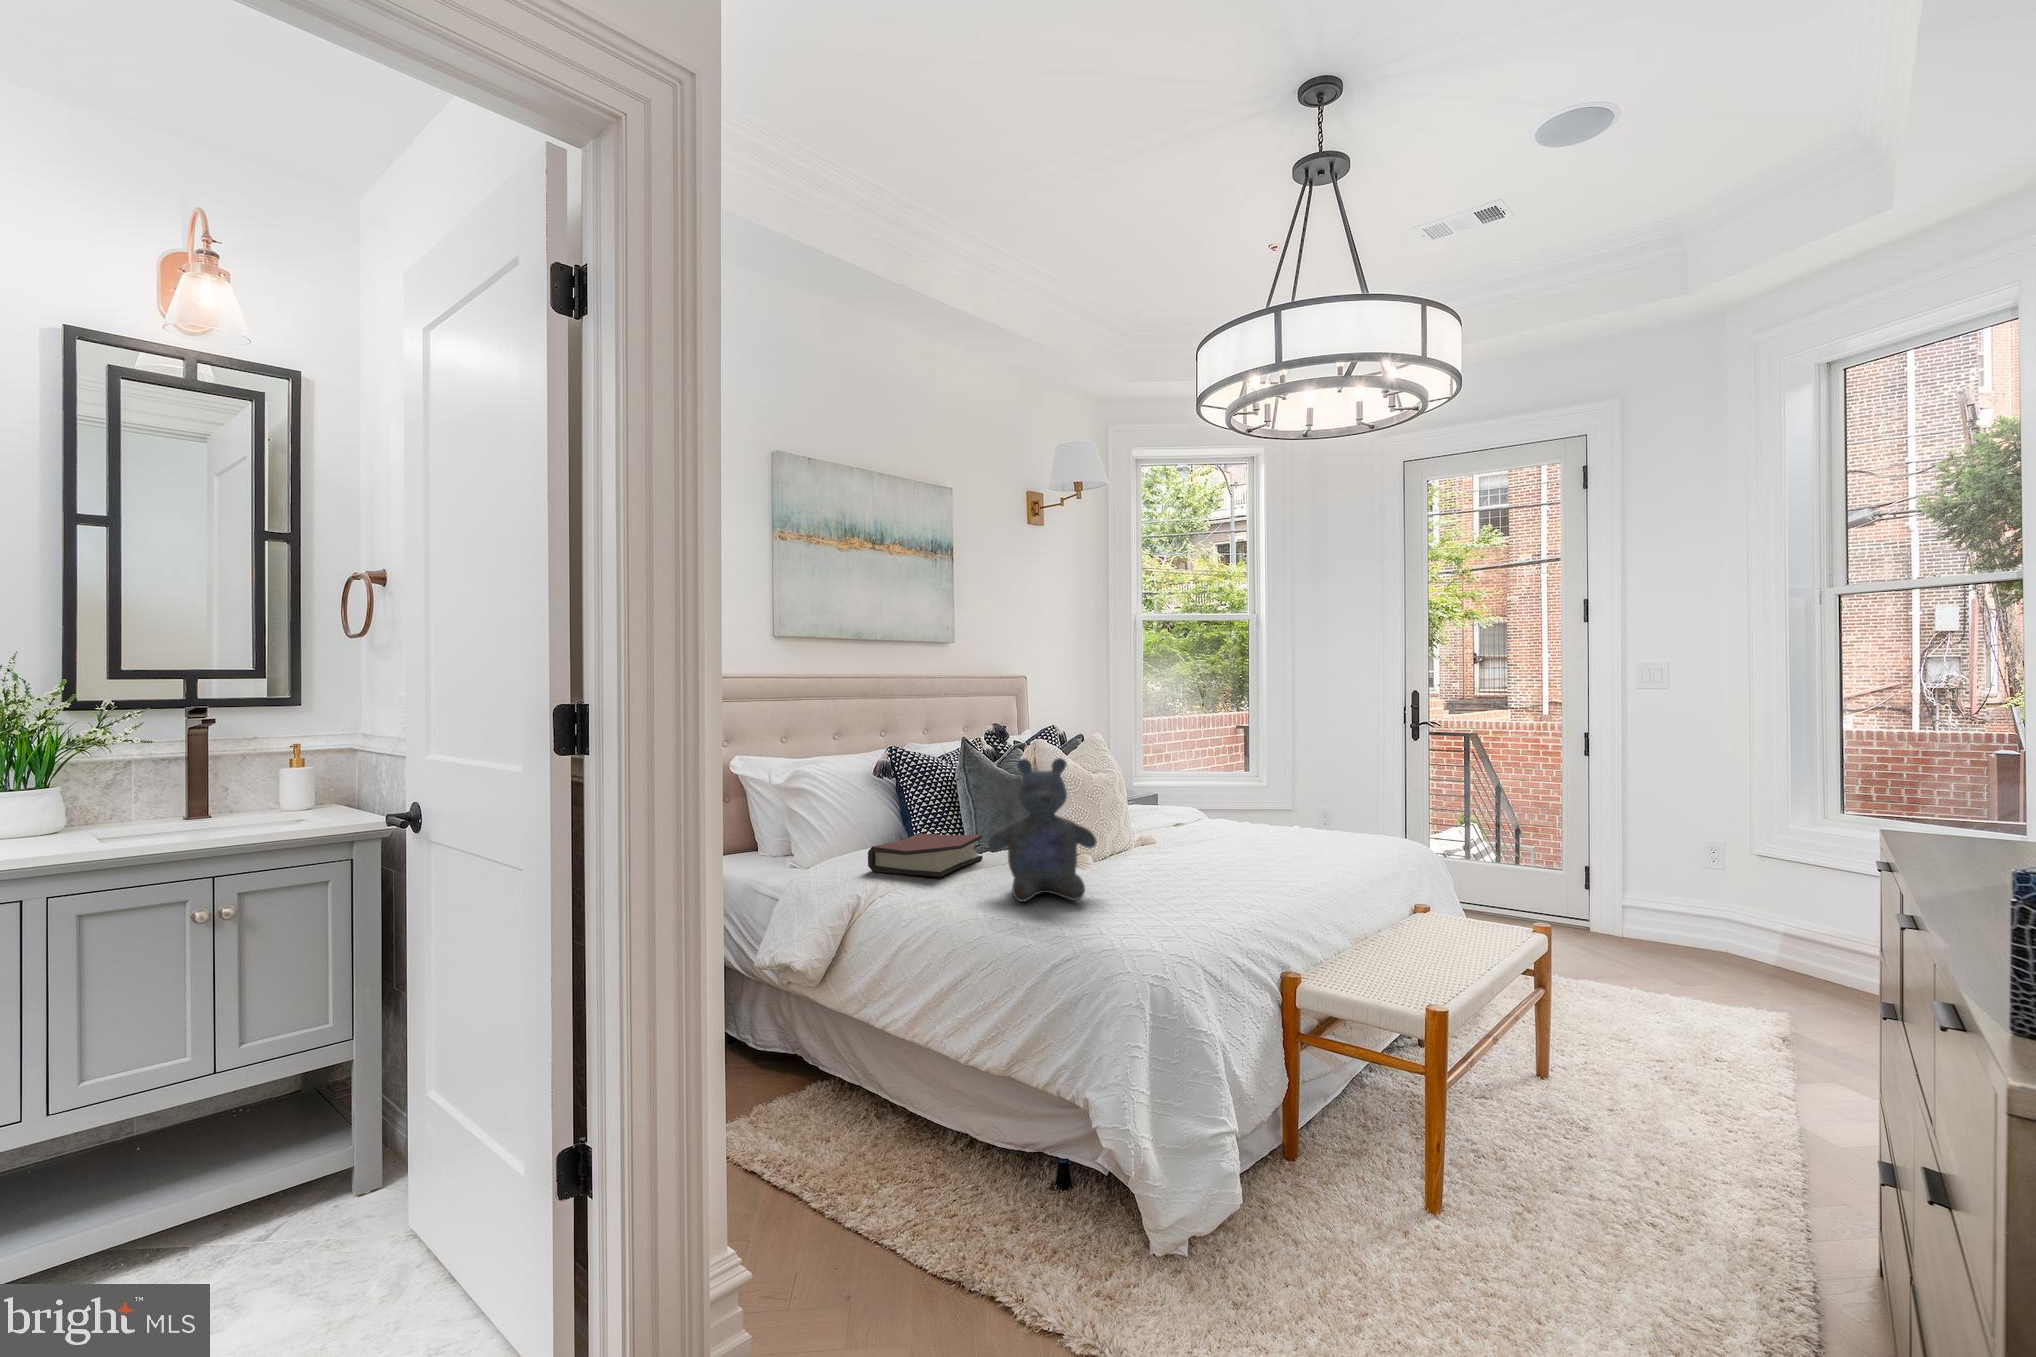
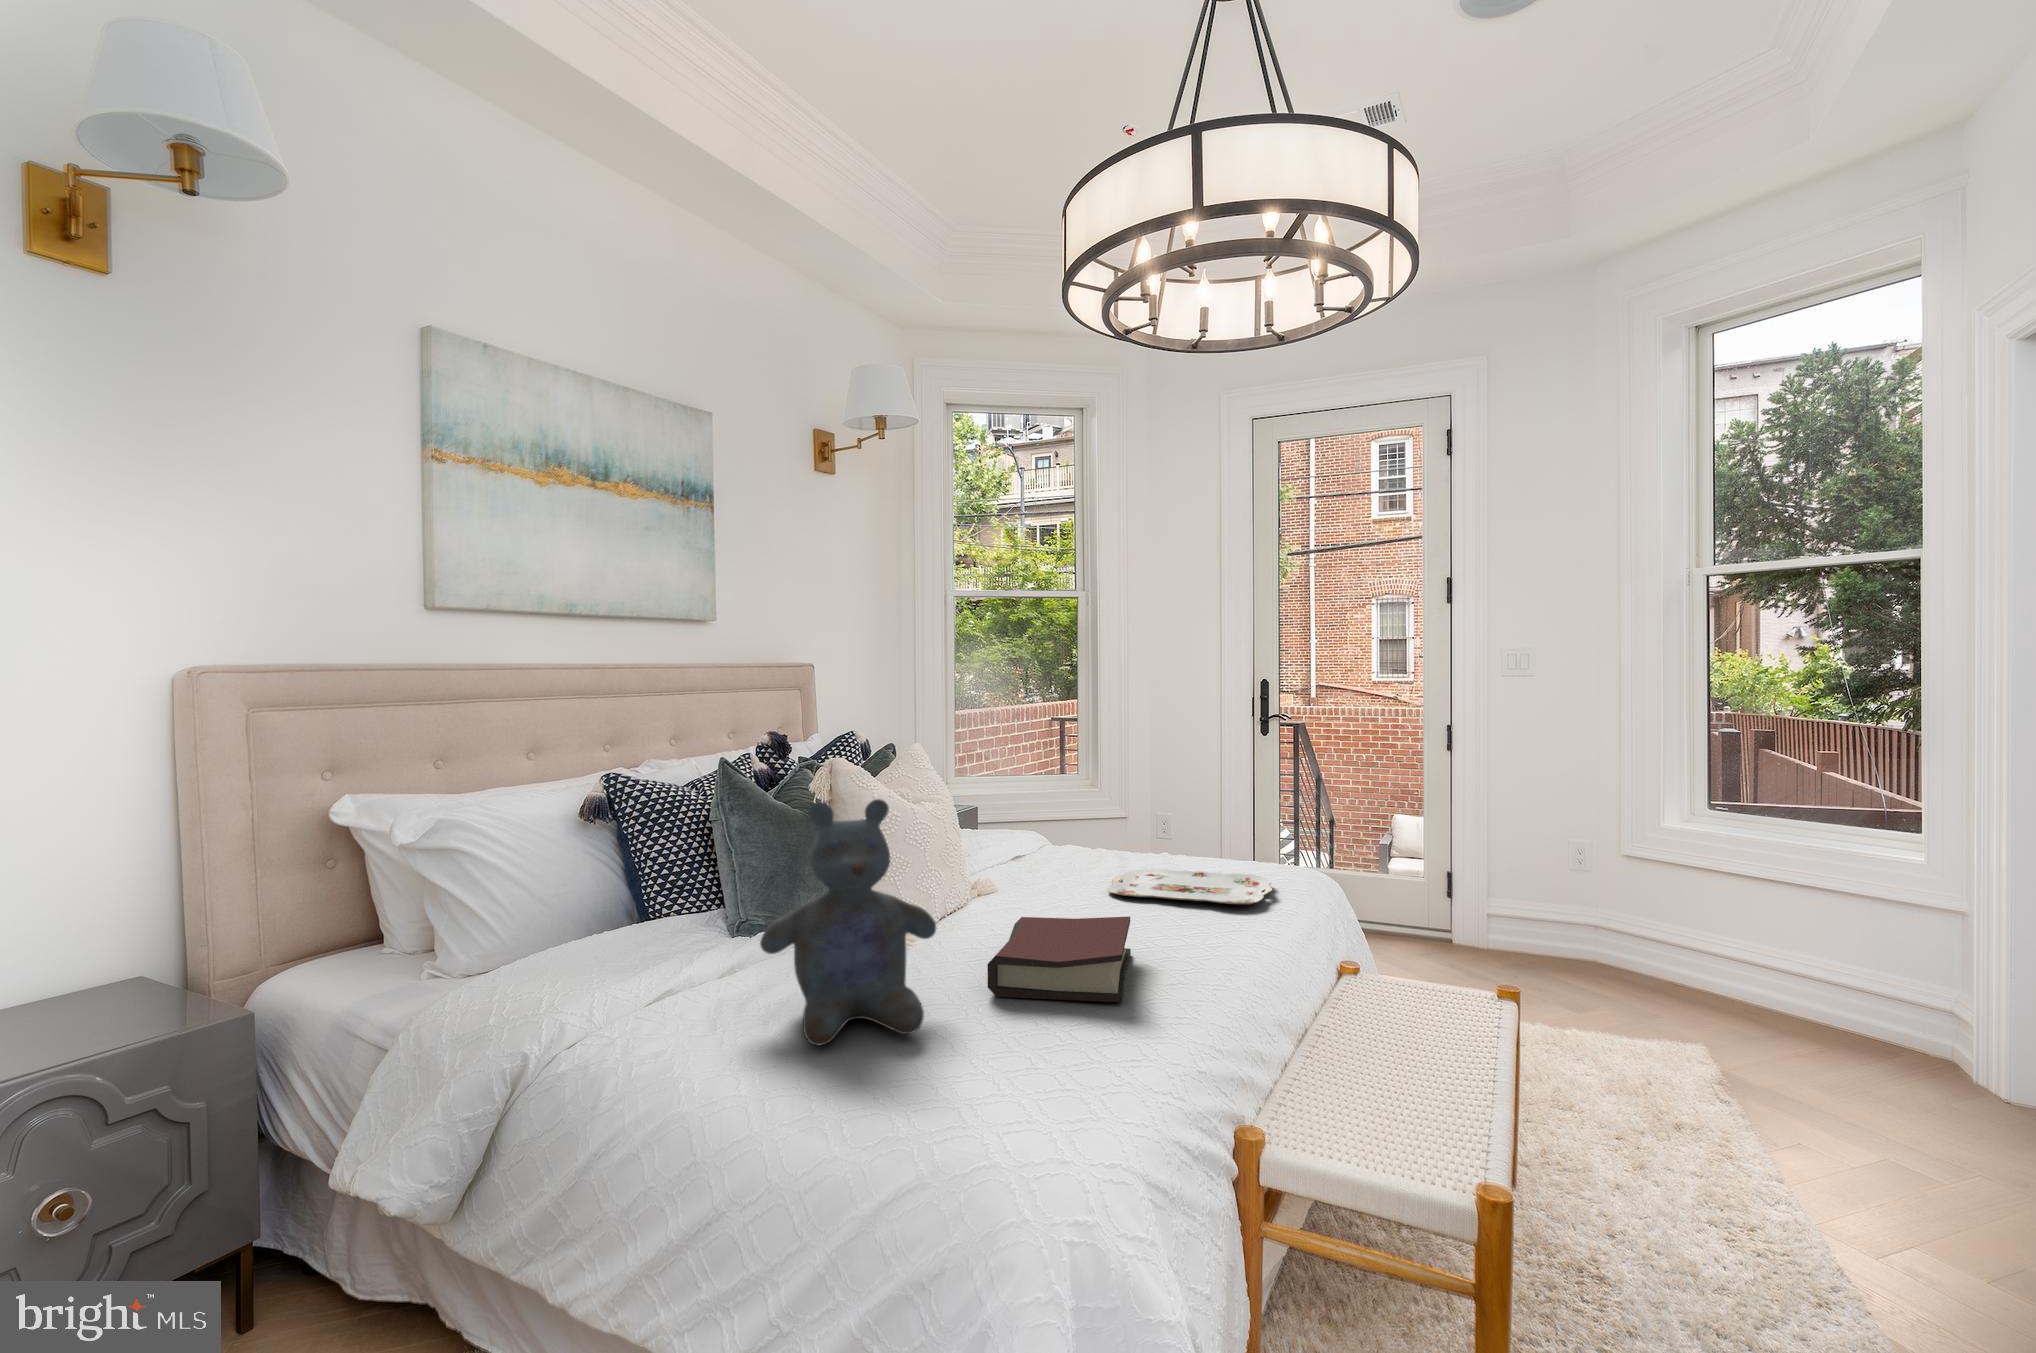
serving tray: none [1236,831,1367,854] -> present [1107,868,1272,905]
hardback book: present [868,834,983,877] -> present [987,916,1131,1002]

